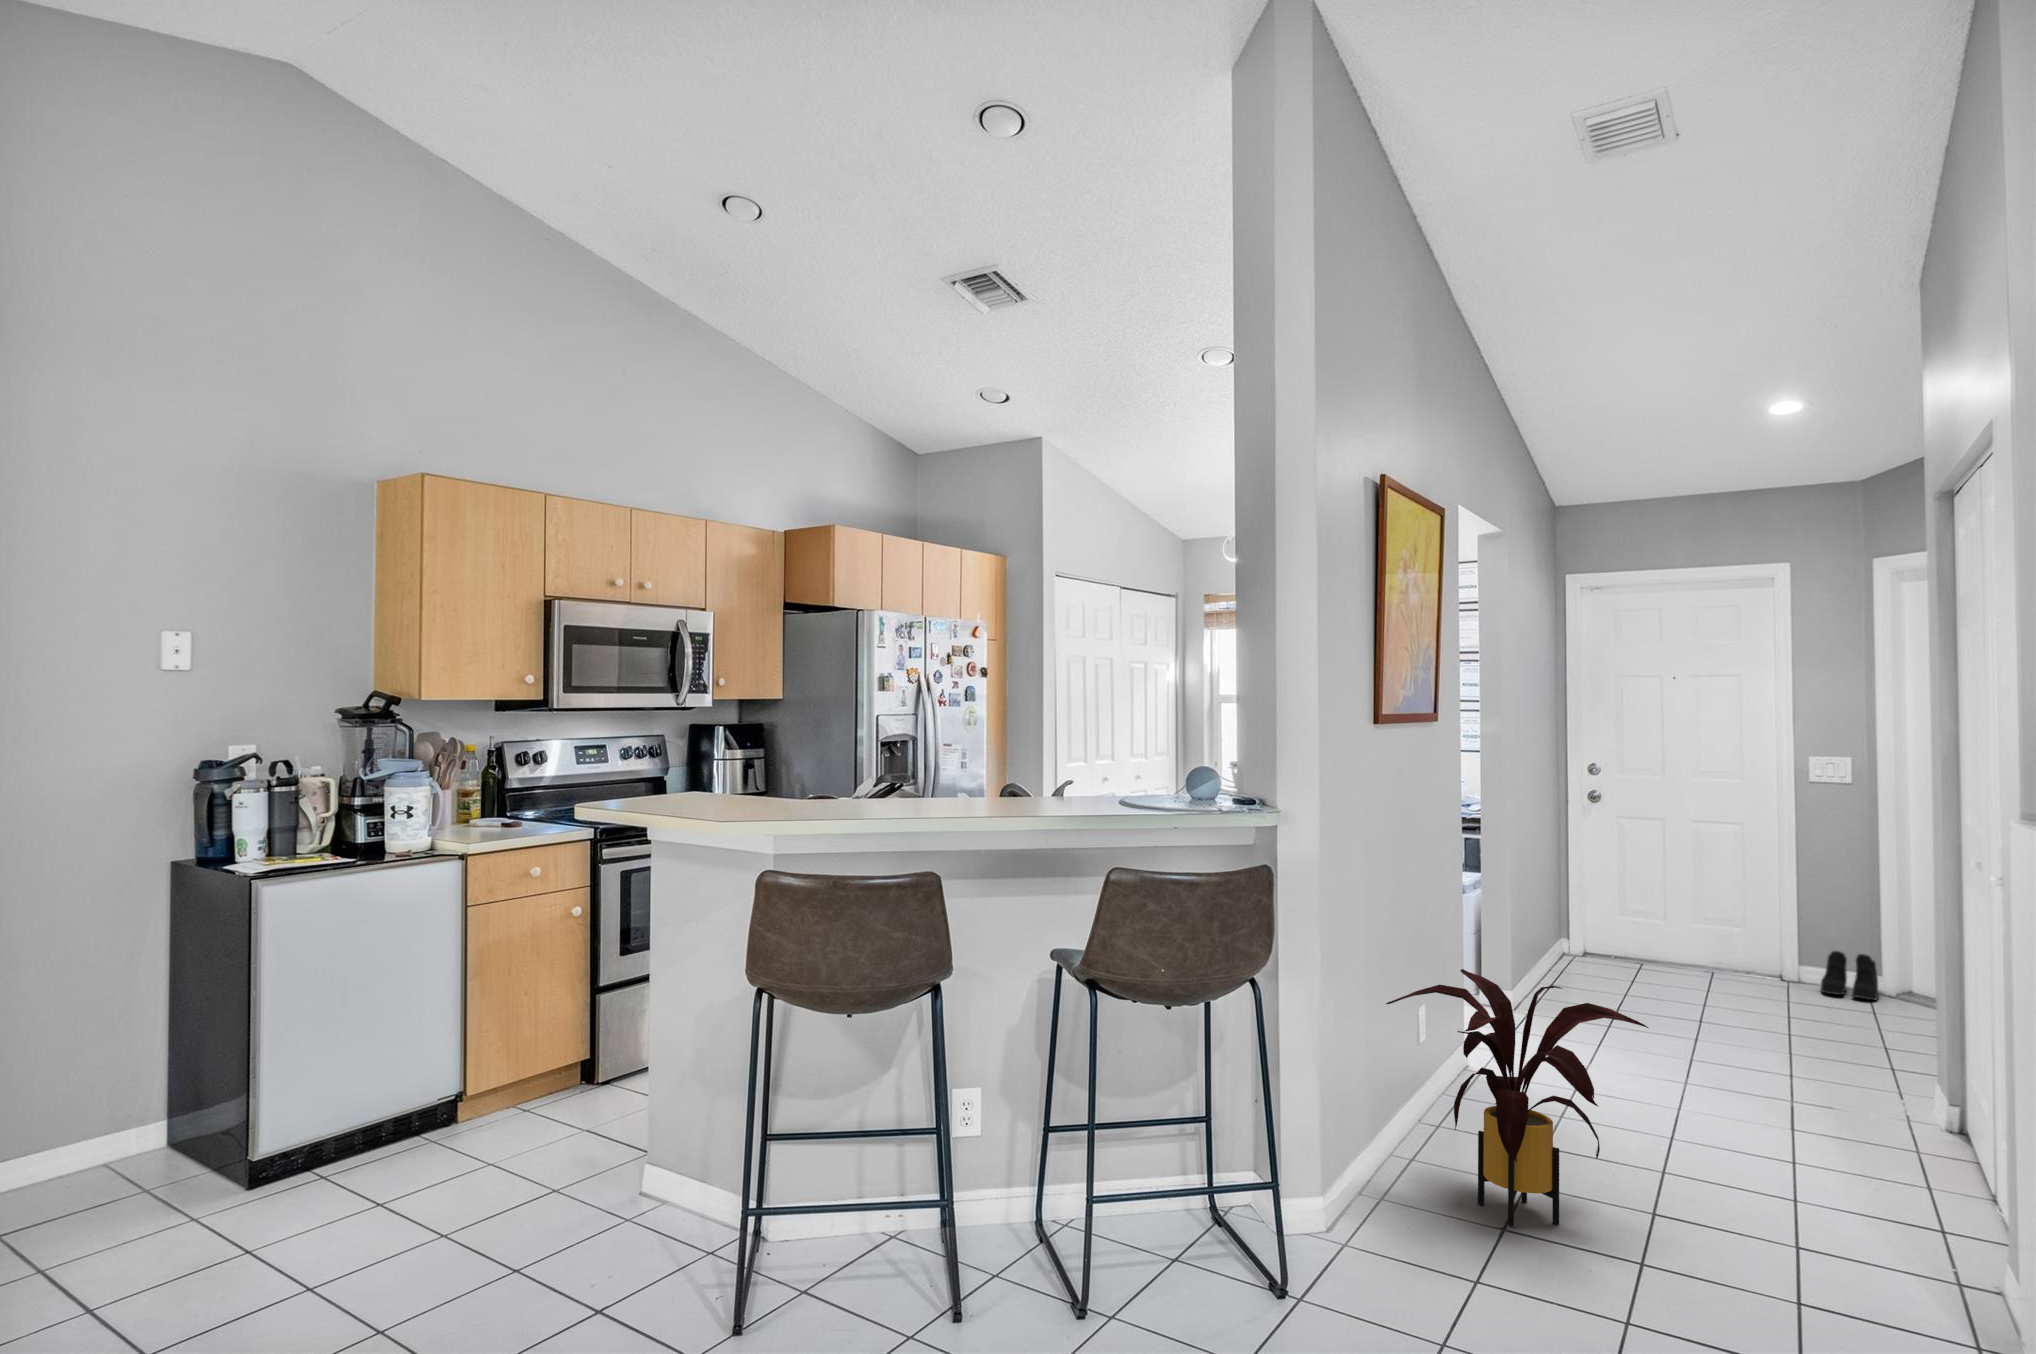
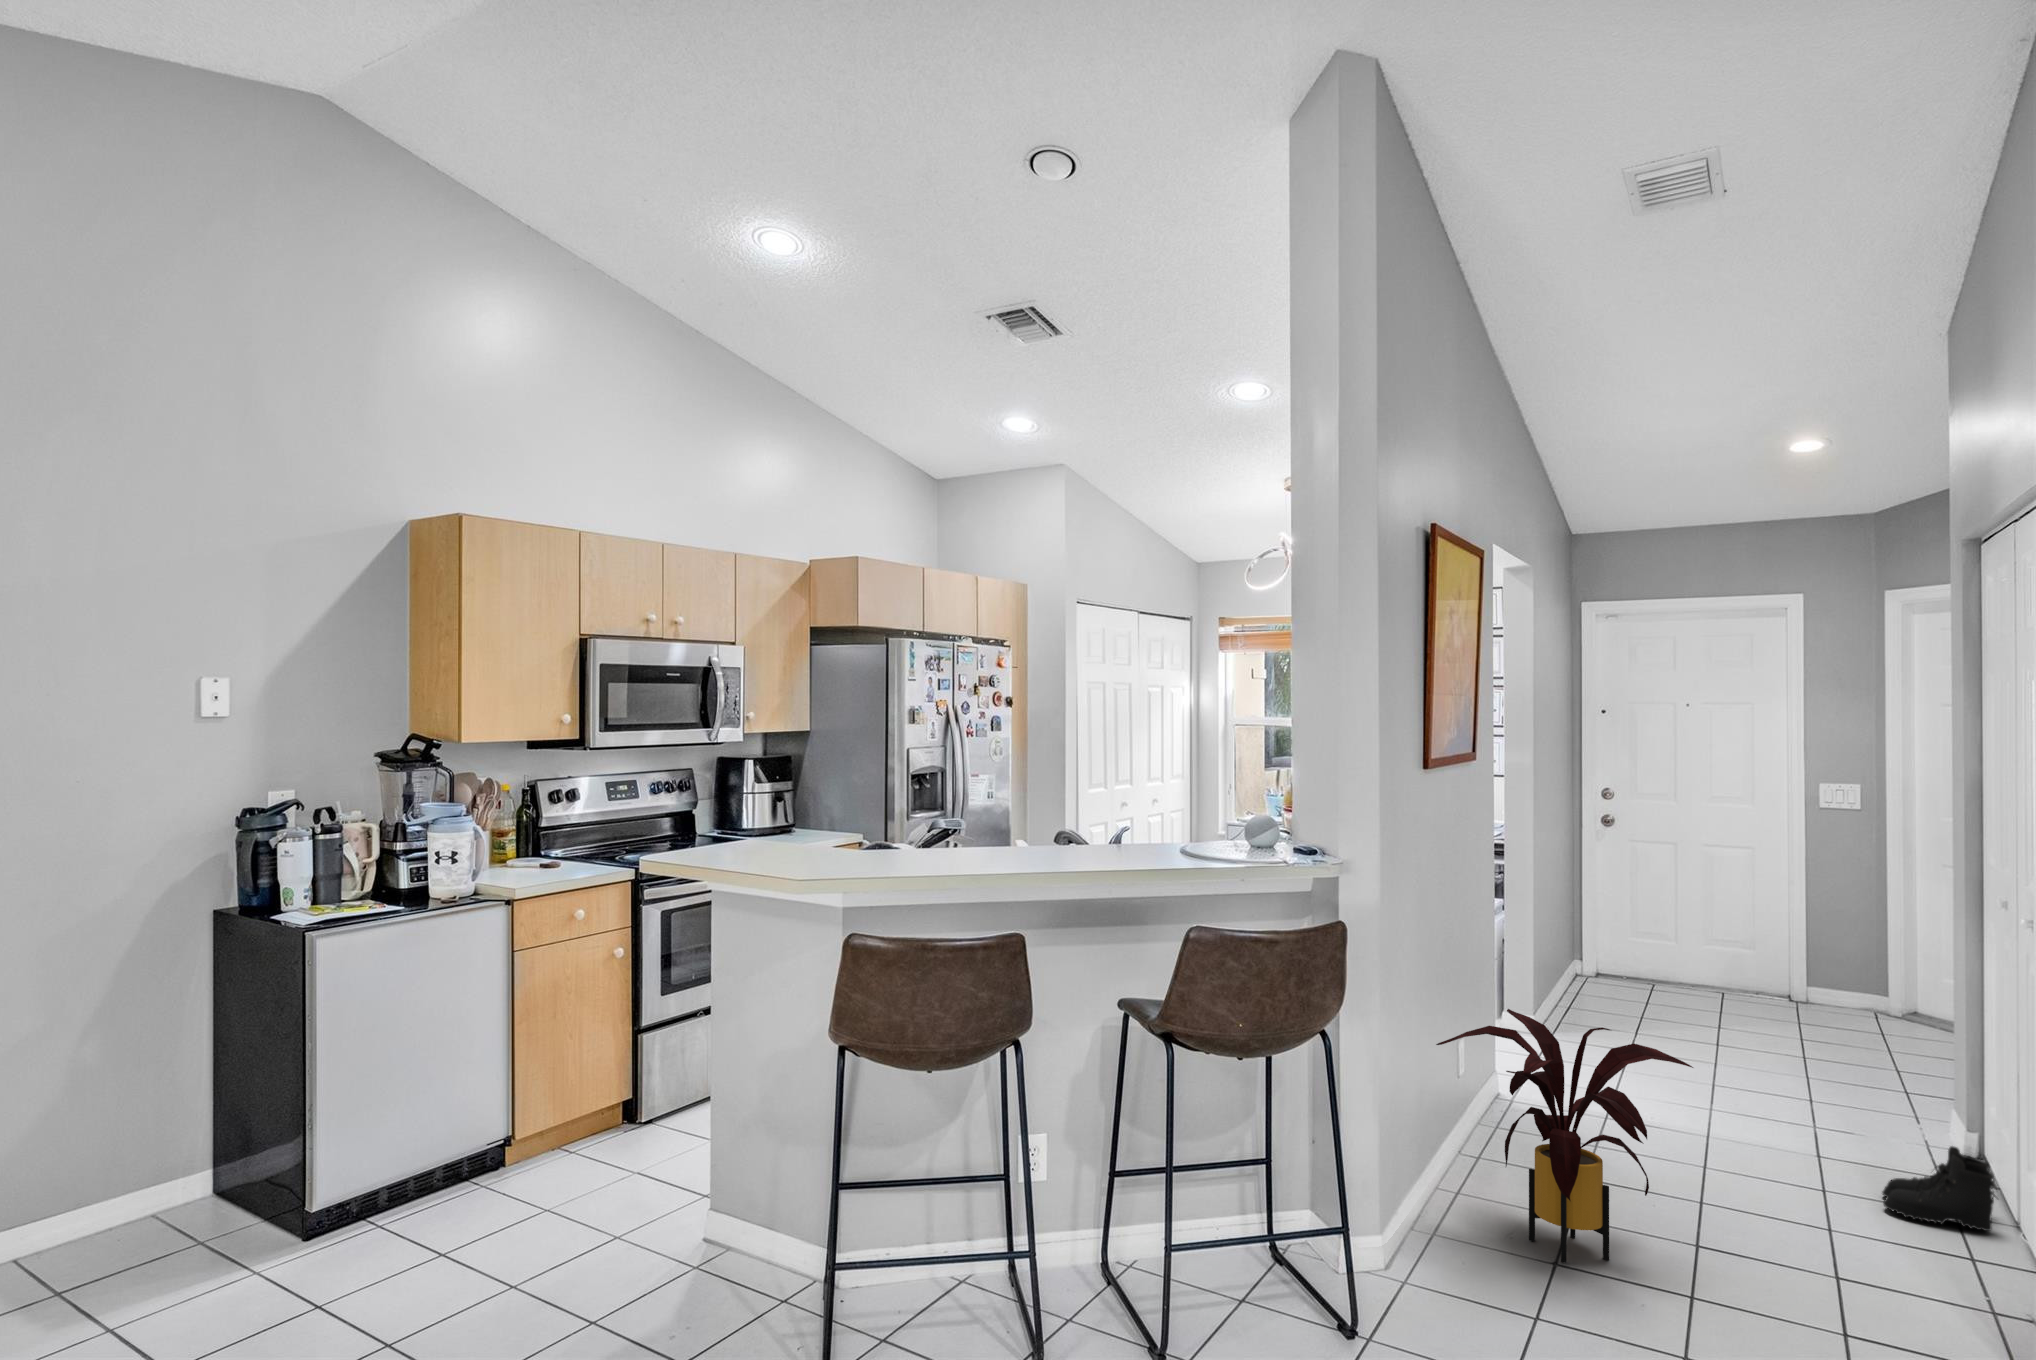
boots: present [1821,951,1878,1000] -> present [1882,1146,1998,1231]

